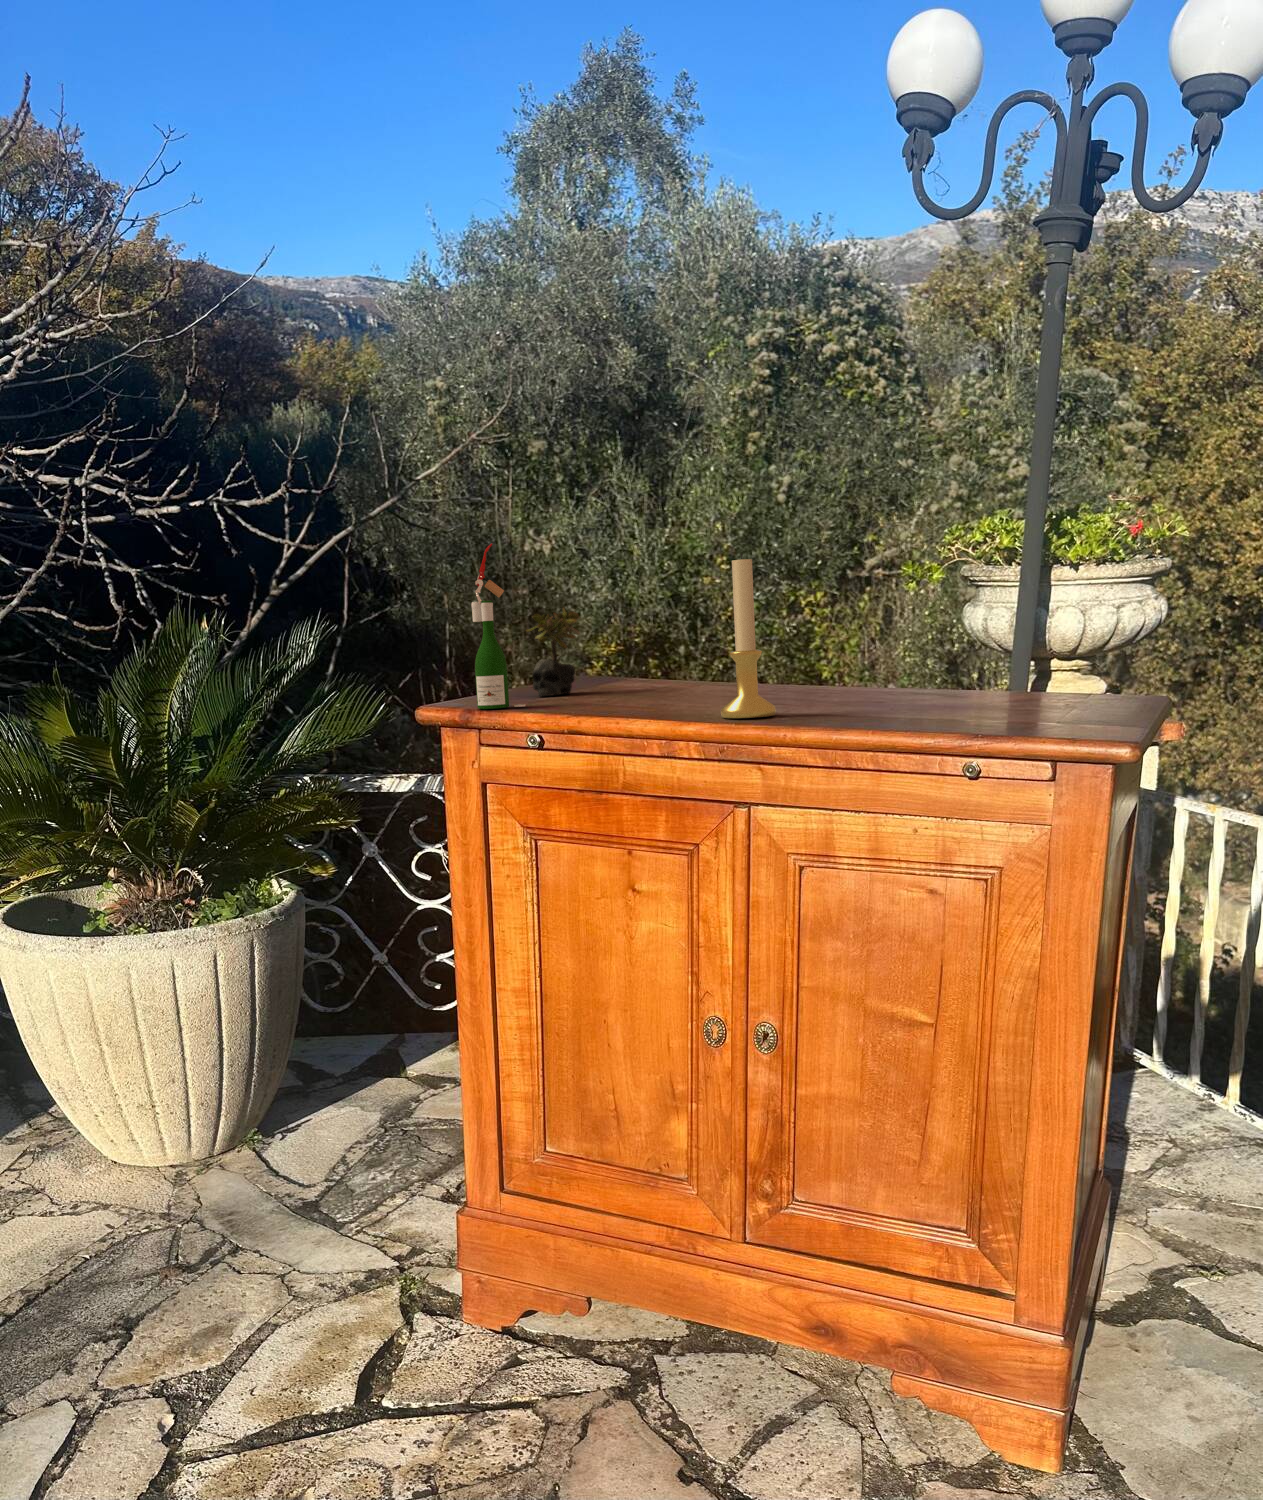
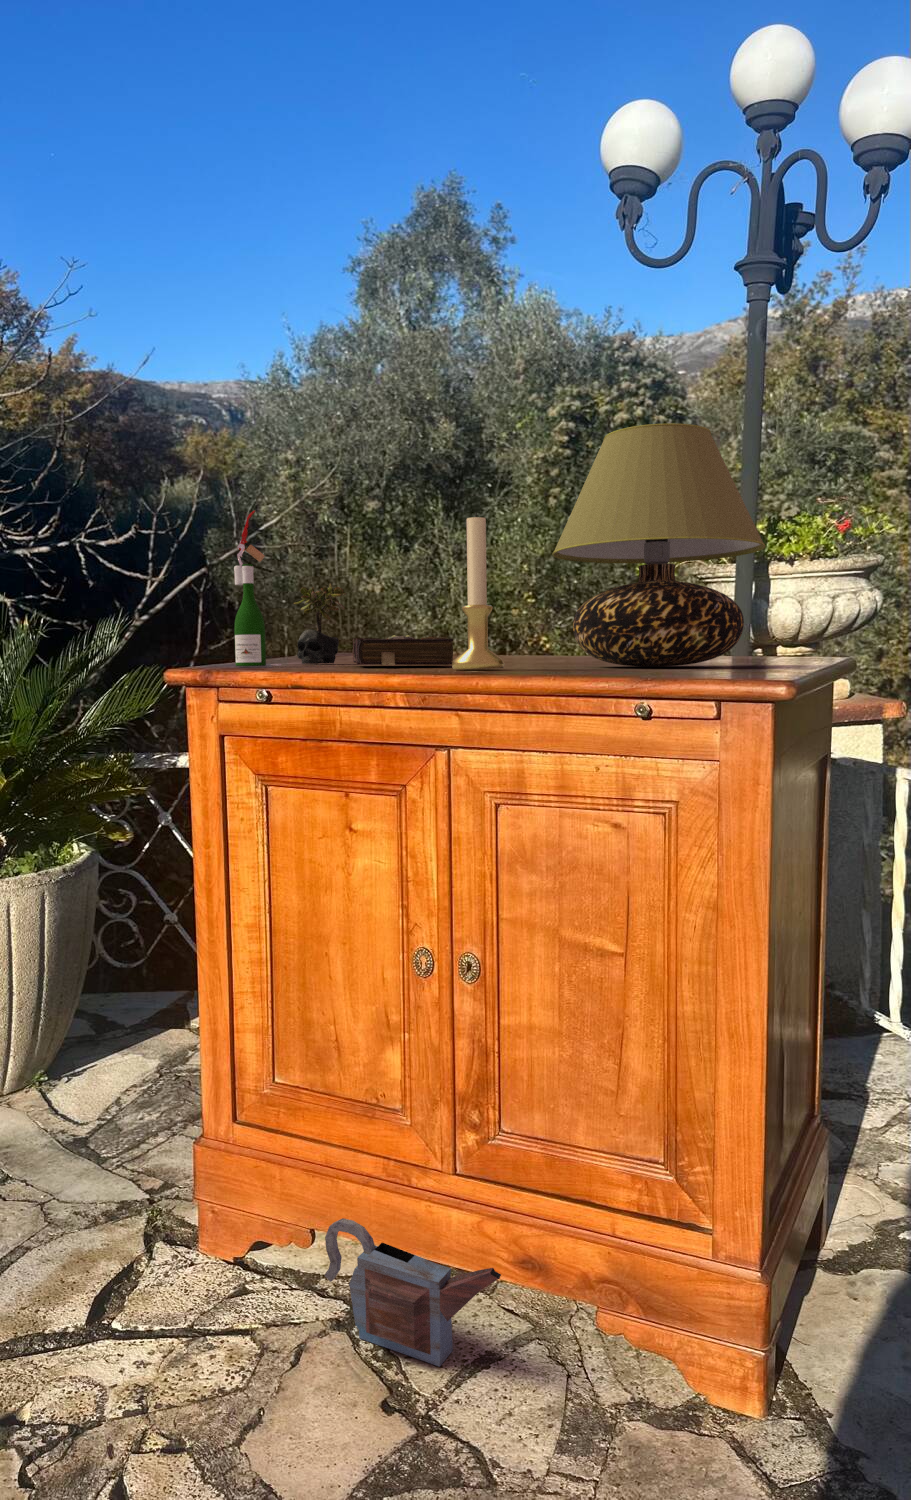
table lamp: none [815,449,1043,700] -> present [552,423,766,666]
book: none [599,669,713,709] -> present [353,635,453,665]
watering can: none [602,1285,793,1434] -> present [324,1218,501,1367]

